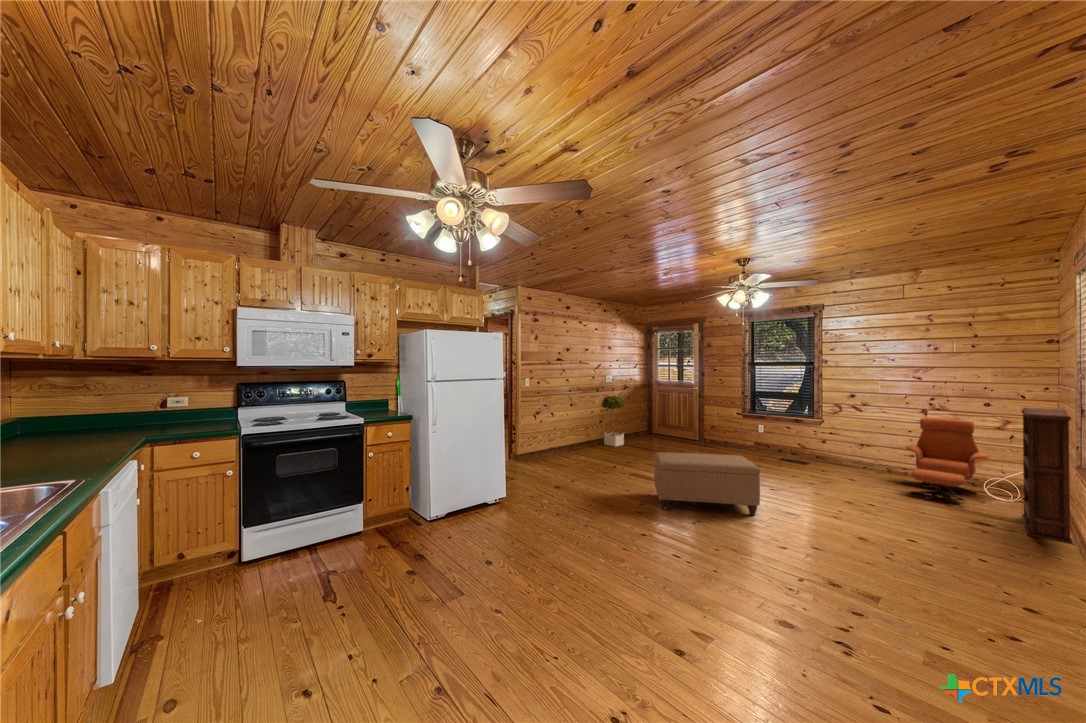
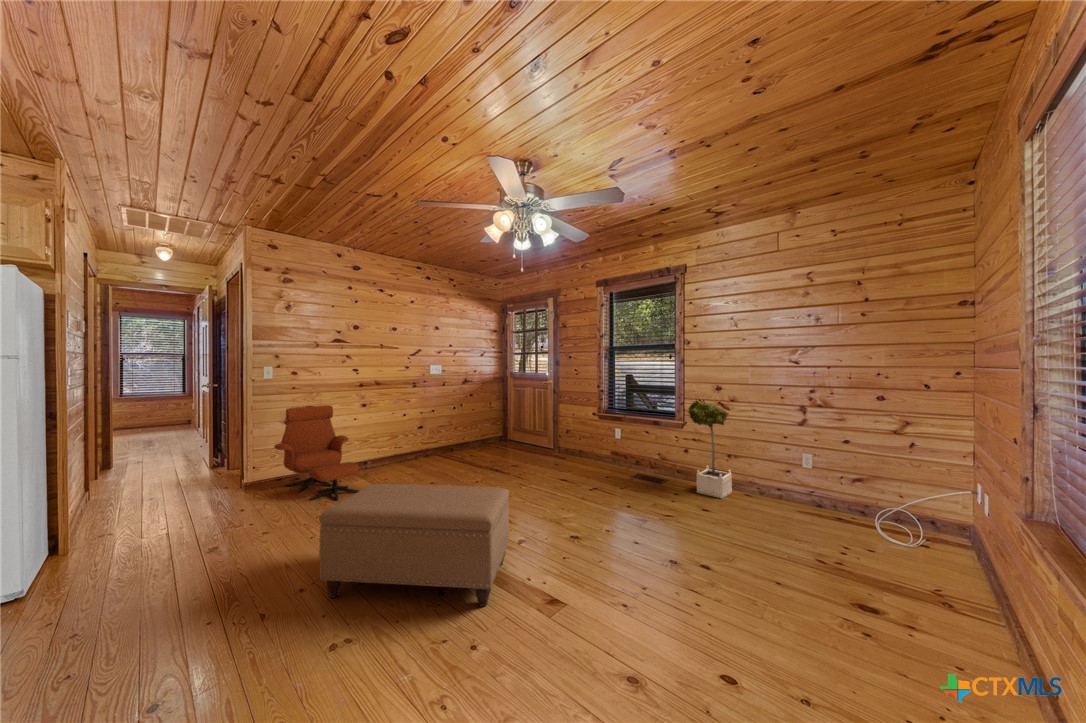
potted tree: present [602,395,624,446] -> present [689,400,732,498]
bookshelf: present [1021,407,1073,544] -> none [926,401,1017,664]
lounge chair: present [906,417,989,504] -> present [274,405,359,500]

